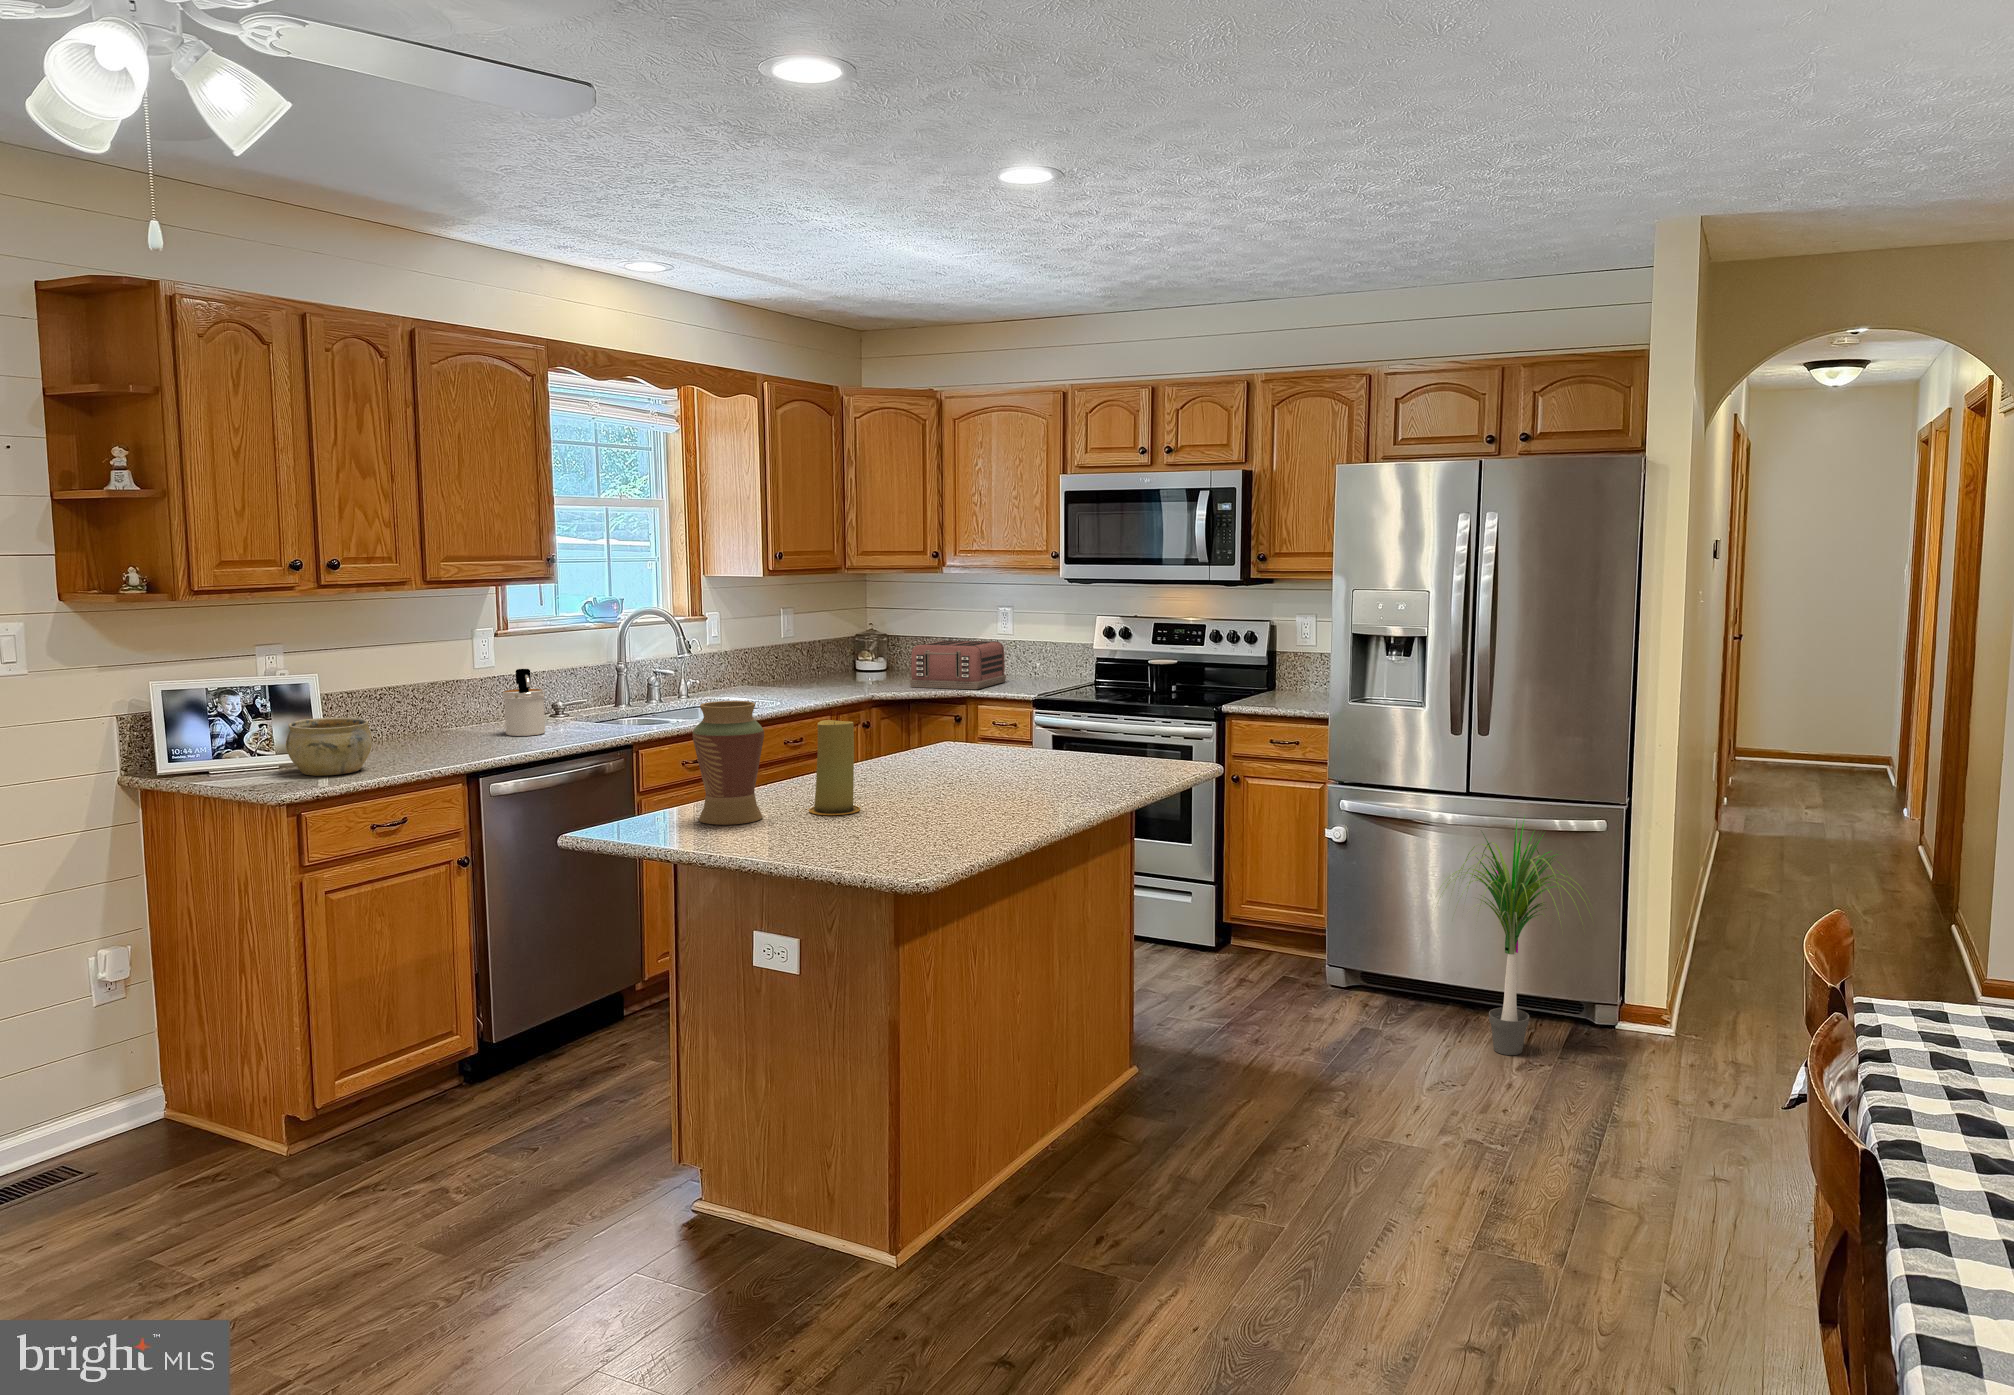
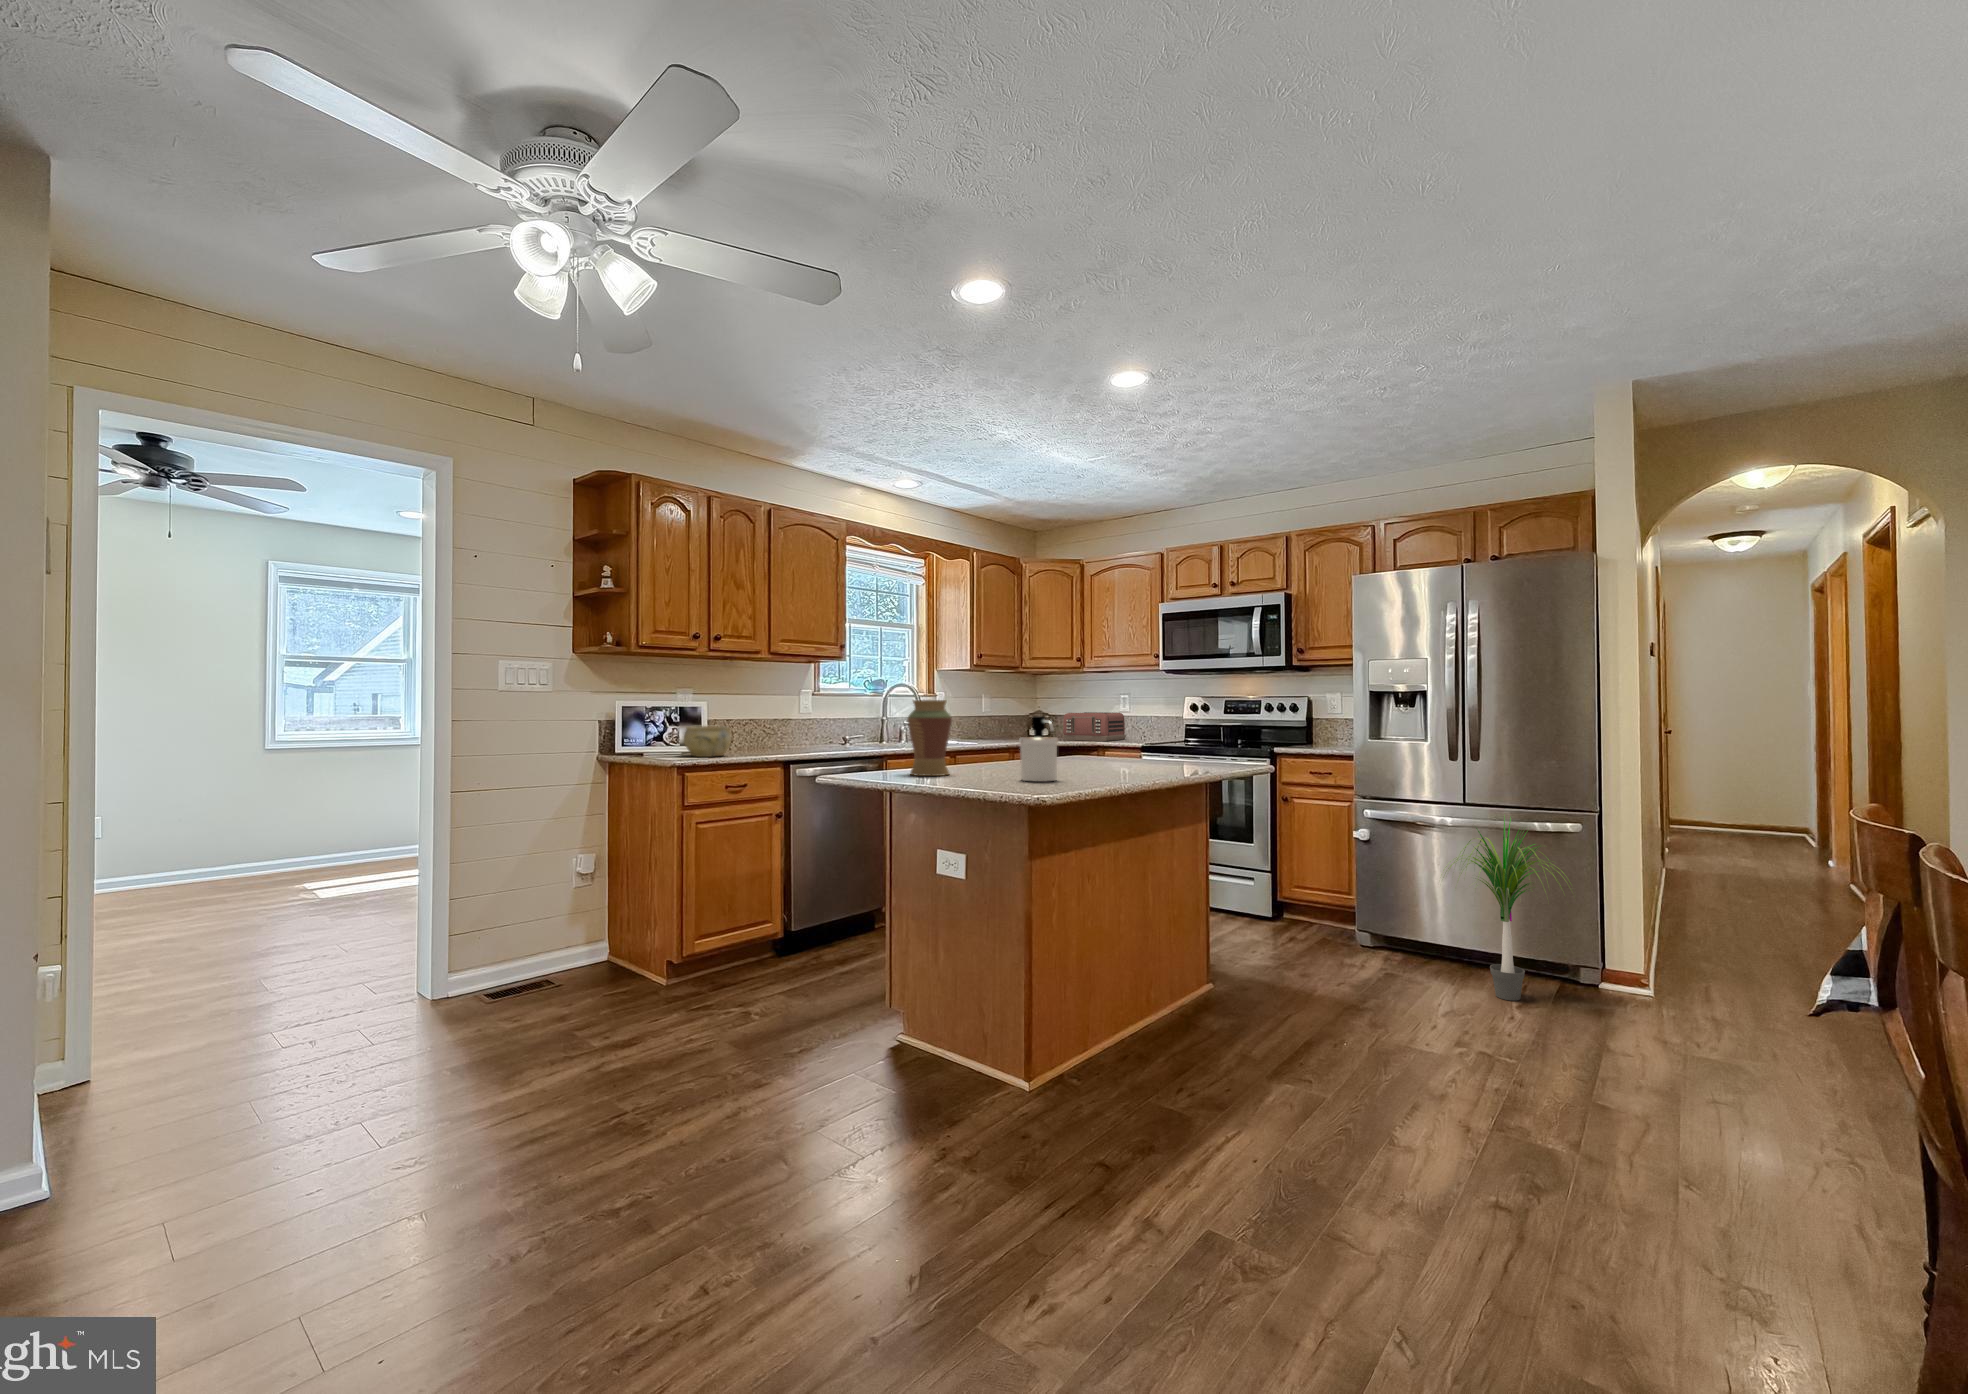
soap dispenser: present [503,669,545,736] -> present [1019,716,1058,782]
candle: present [809,720,860,815] -> none [980,715,1014,775]

